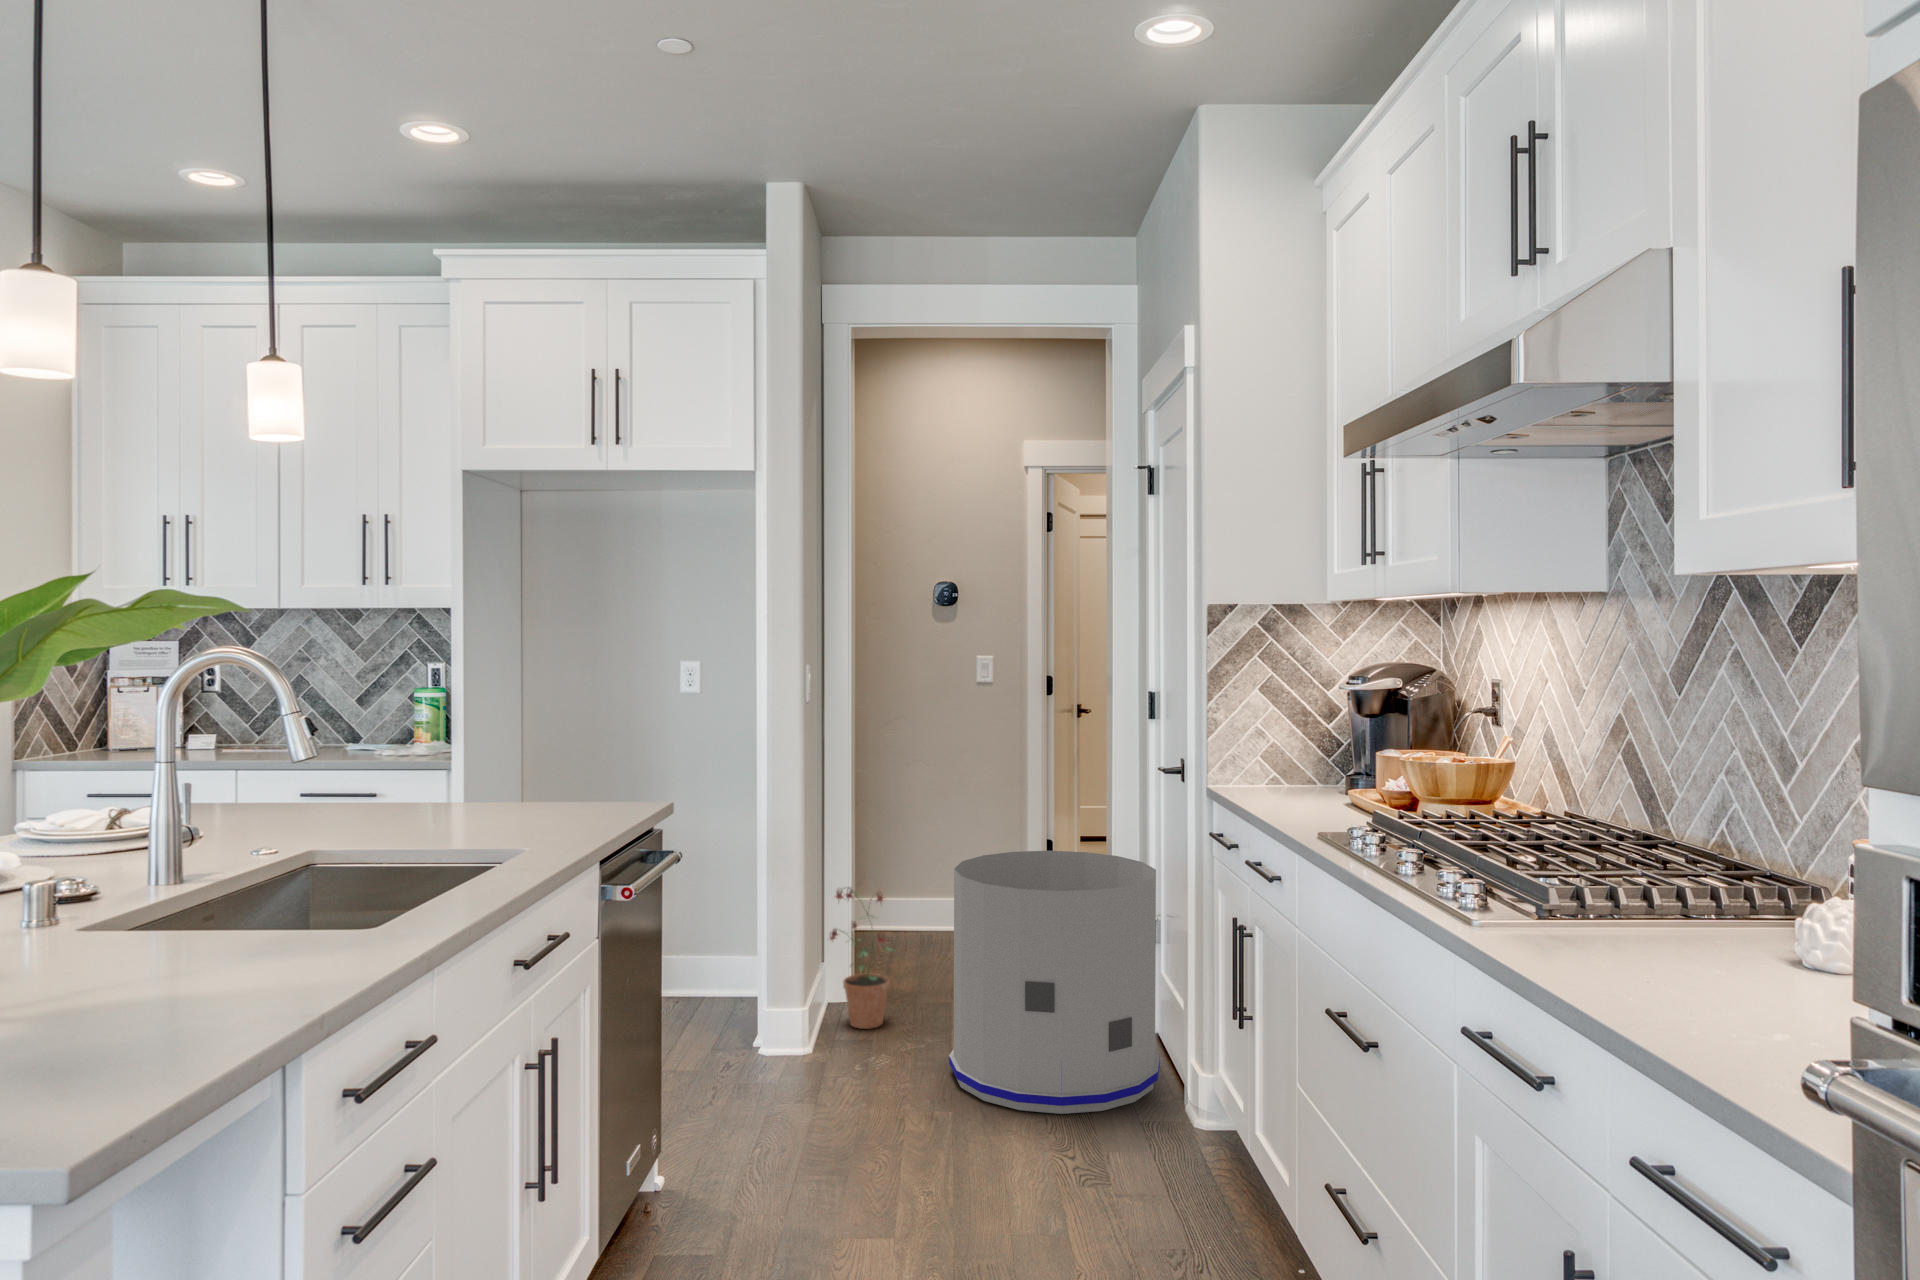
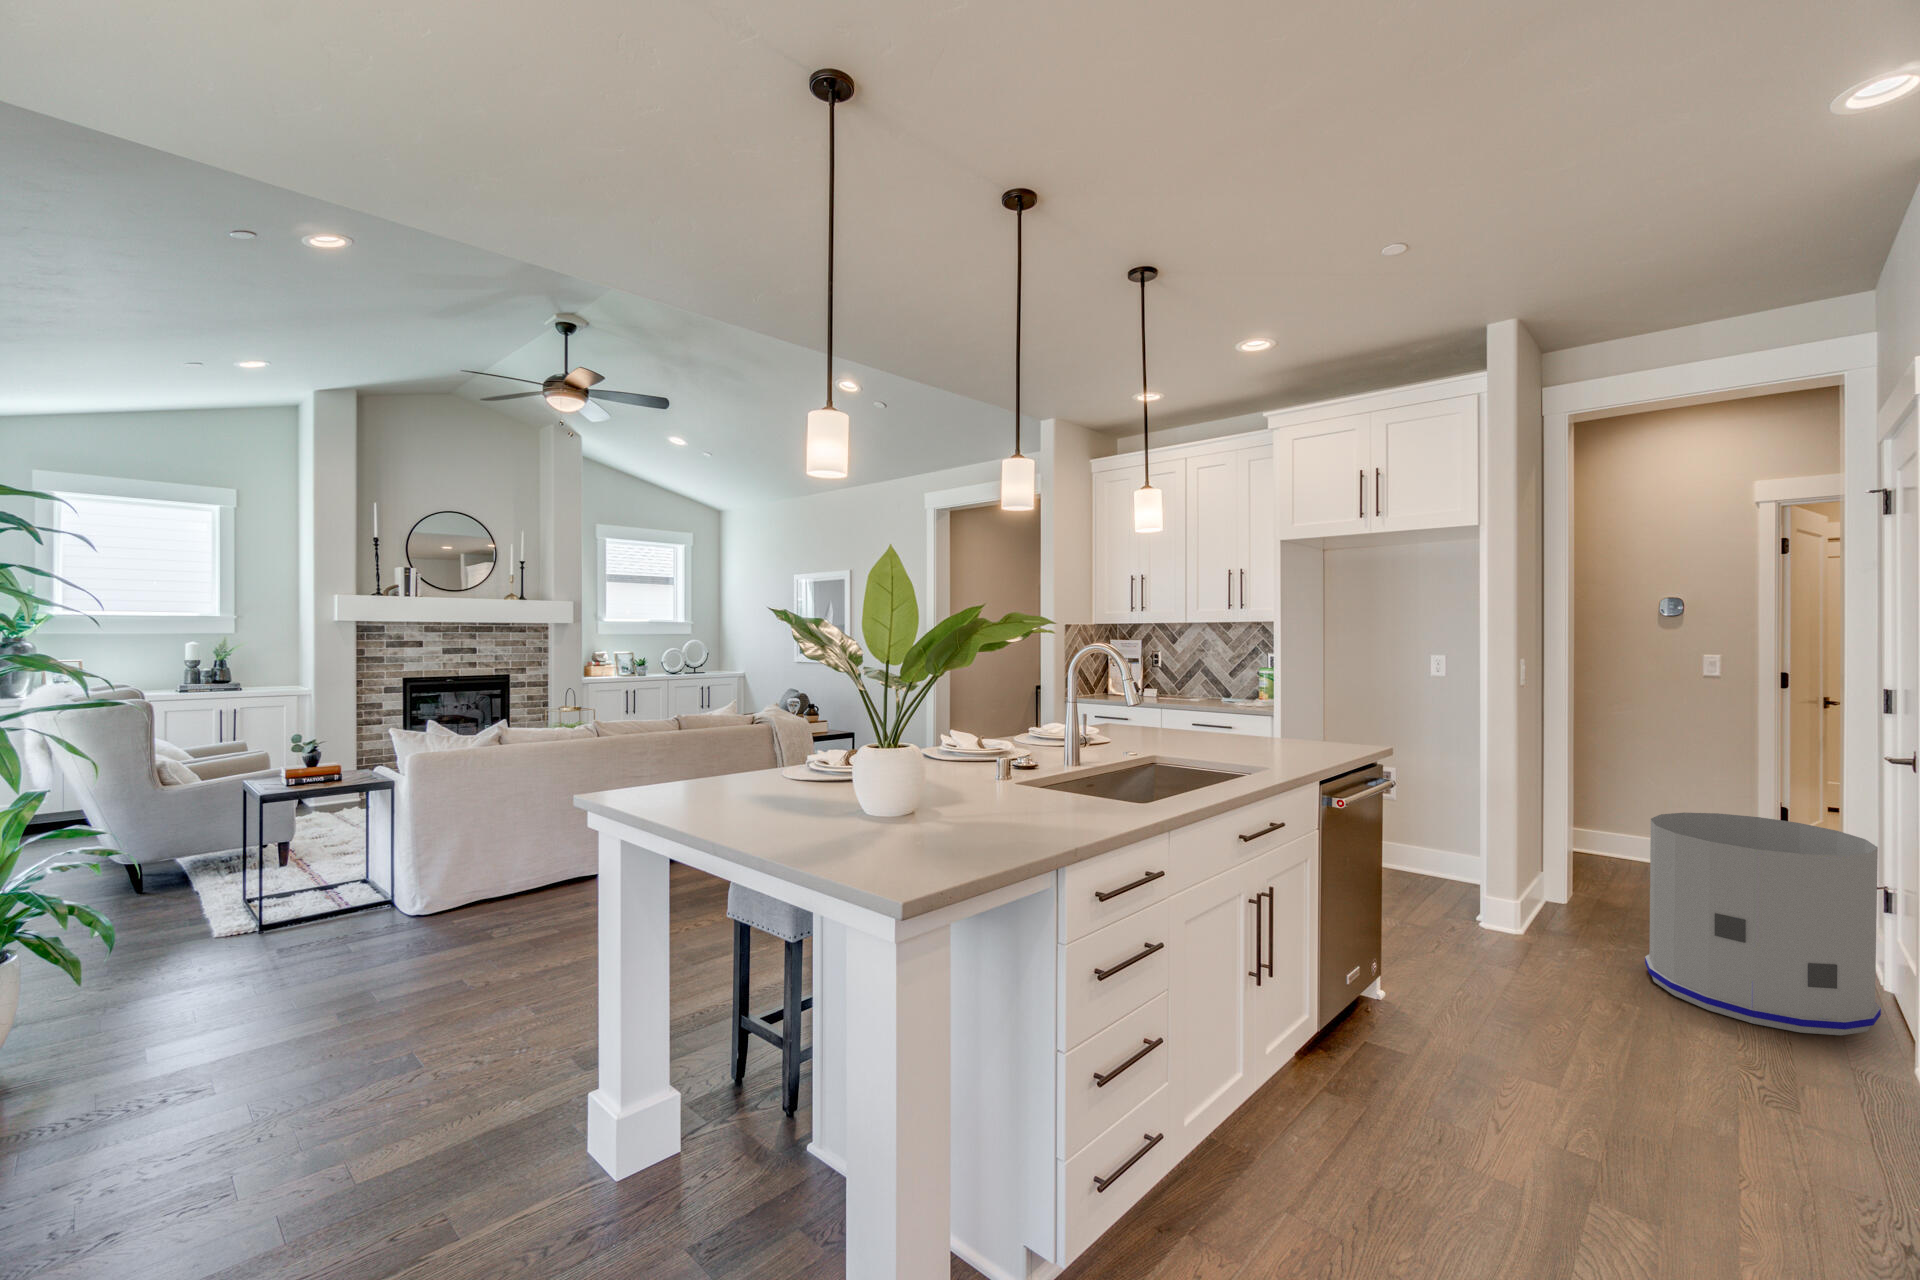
potted plant: present [830,887,892,1029] -> none [1540,820,1605,925]

